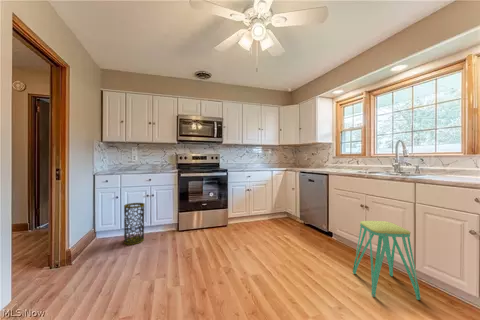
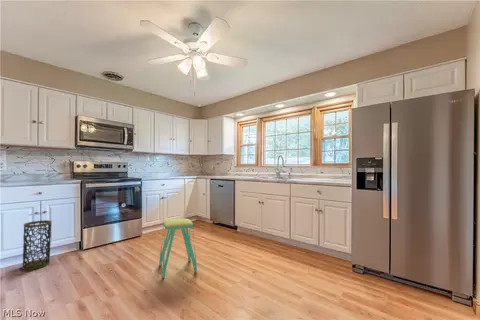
stool: present [353,221,421,300] -> present [159,218,197,278]

